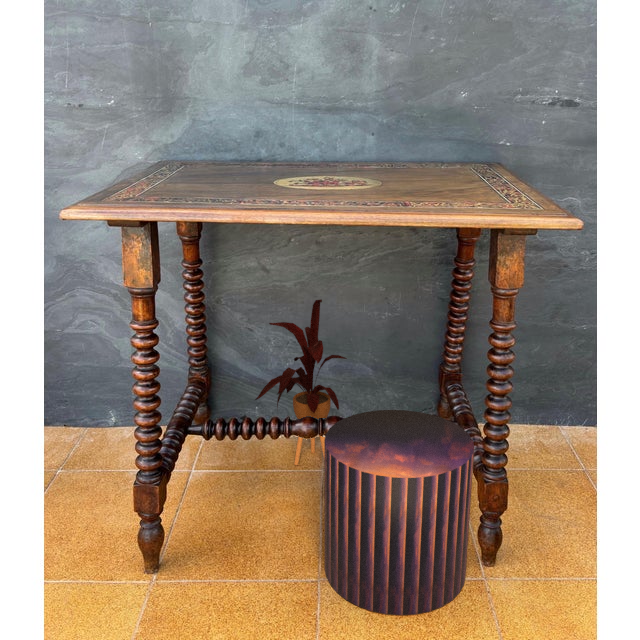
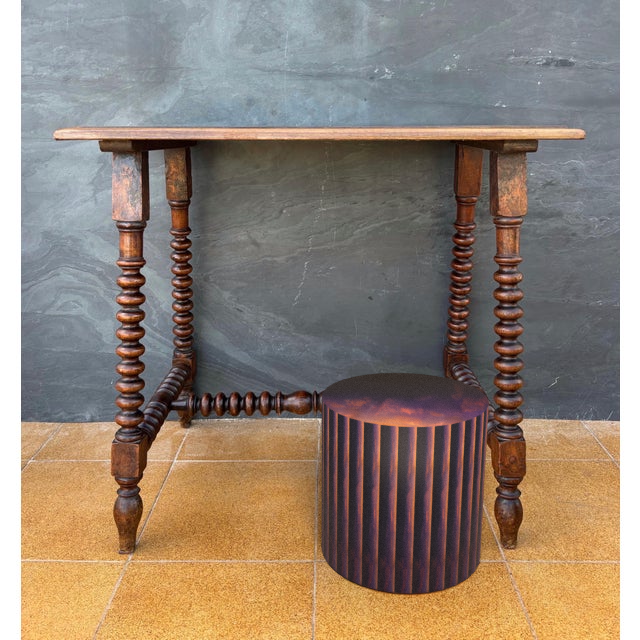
house plant: present [255,299,347,465] -> none [244,264,345,451]

